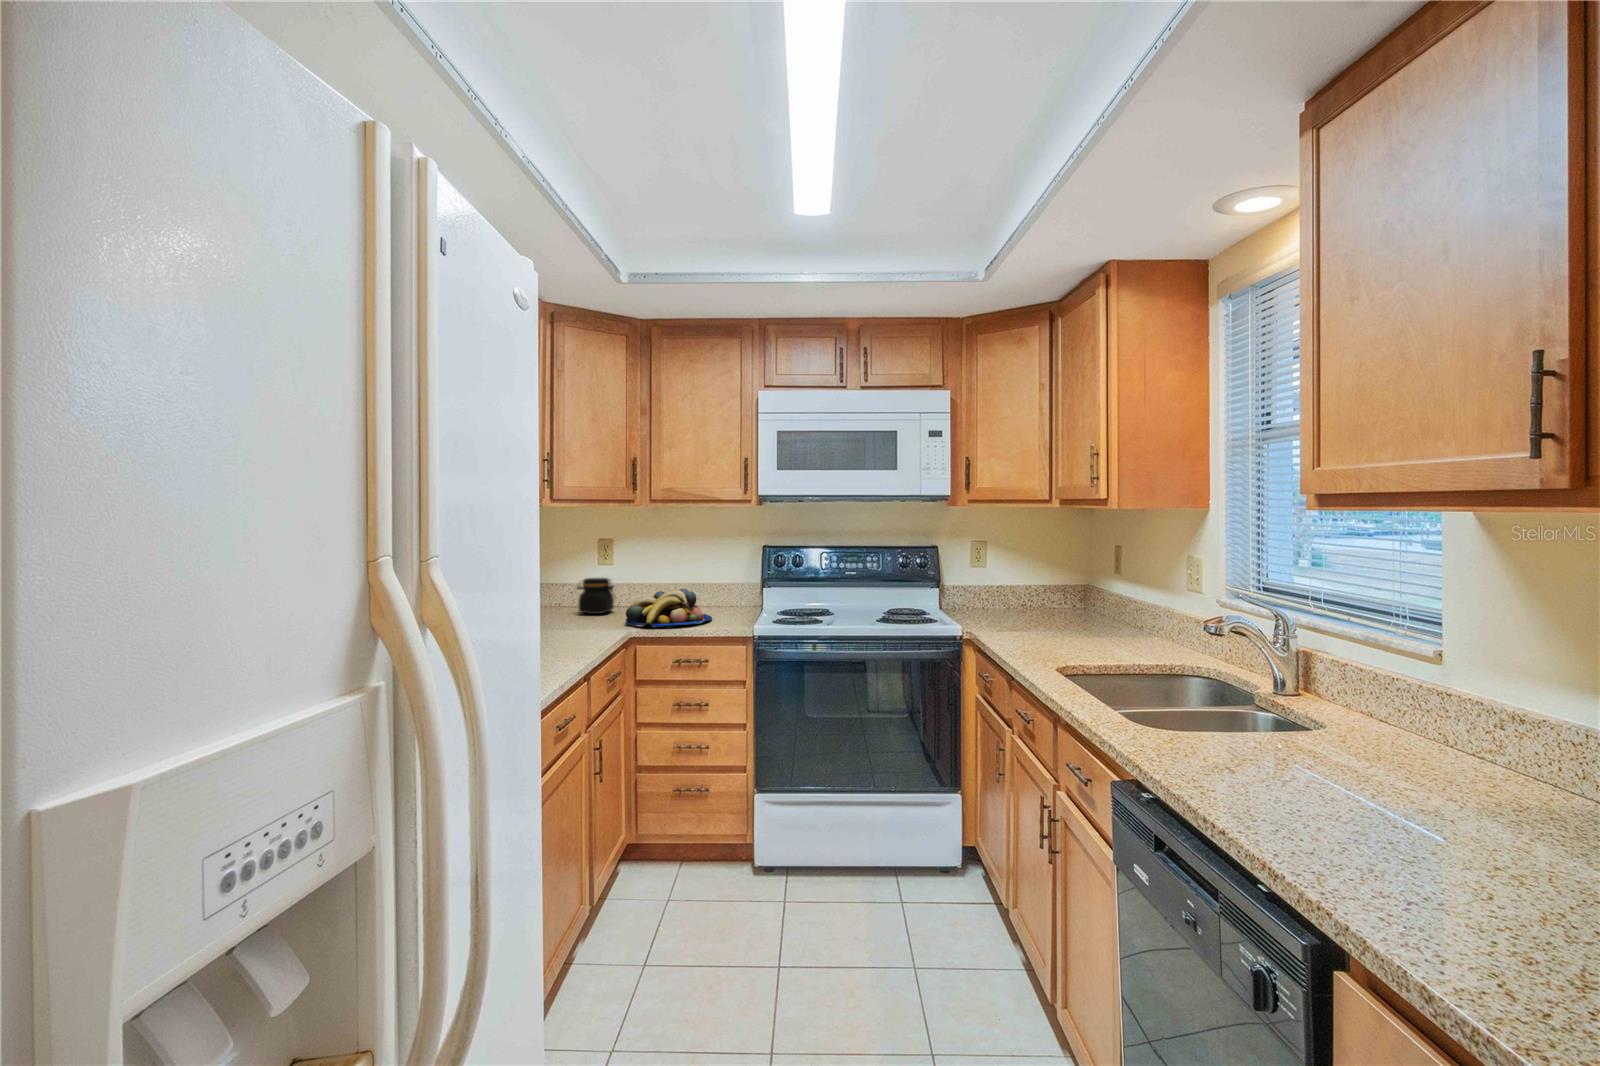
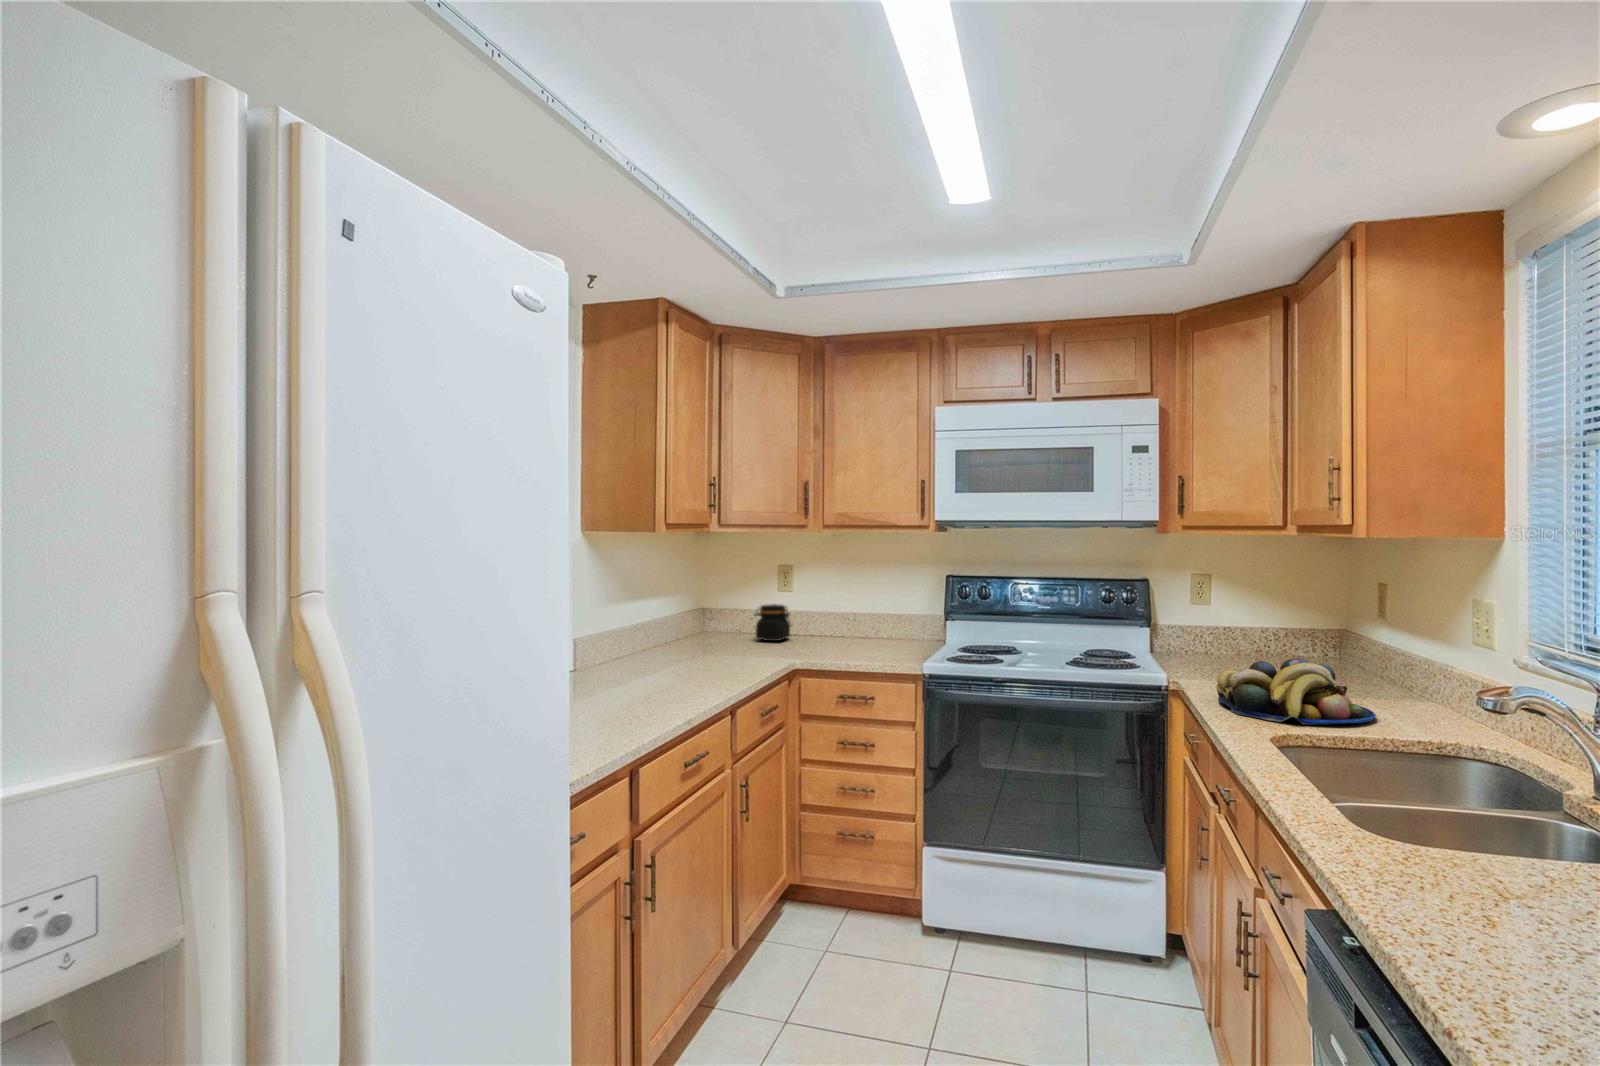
fruit bowl: present [625,589,712,627] -> present [1216,658,1376,725]

